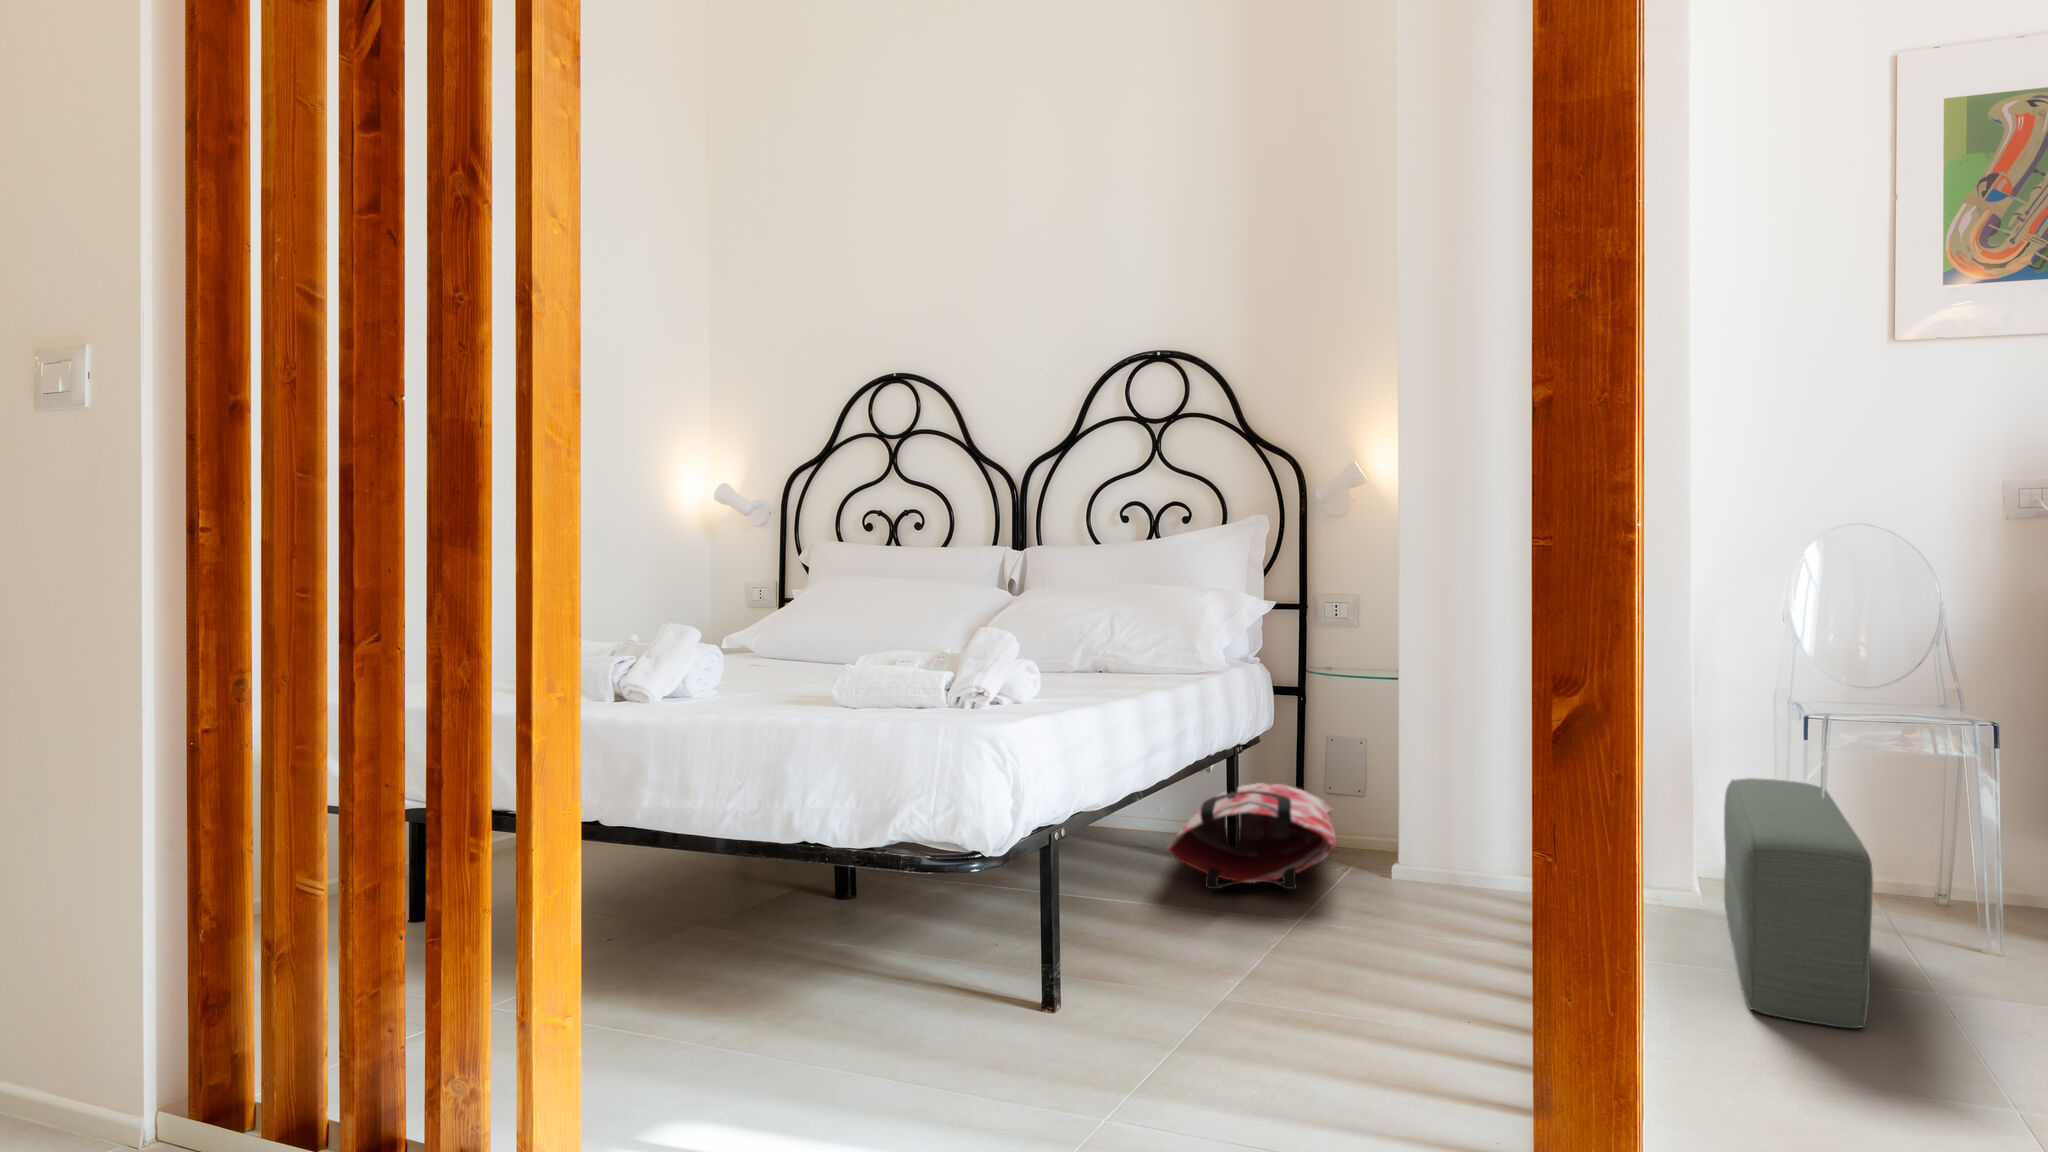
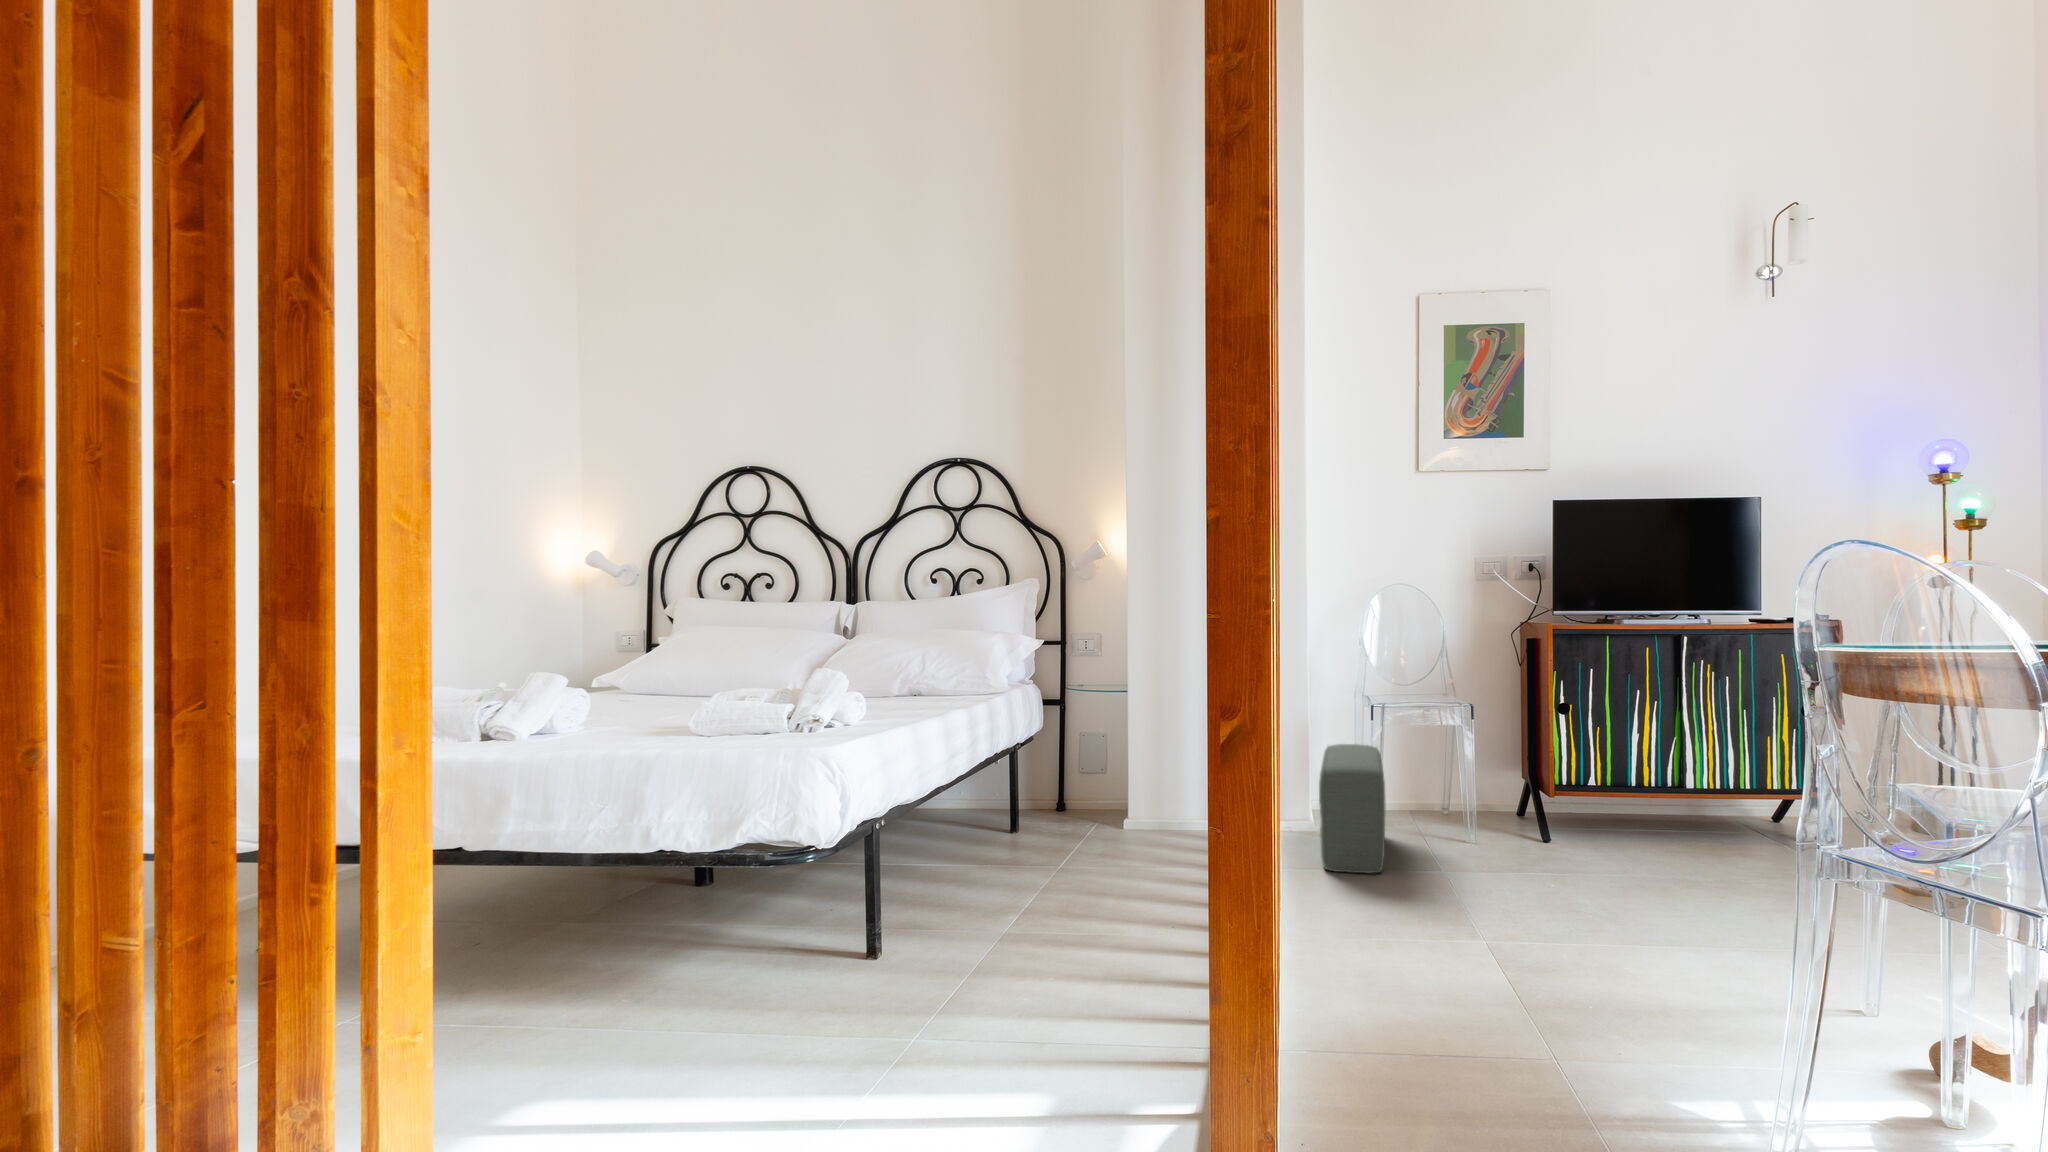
bag: present [1168,783,1335,889] -> none [975,770,1088,837]

